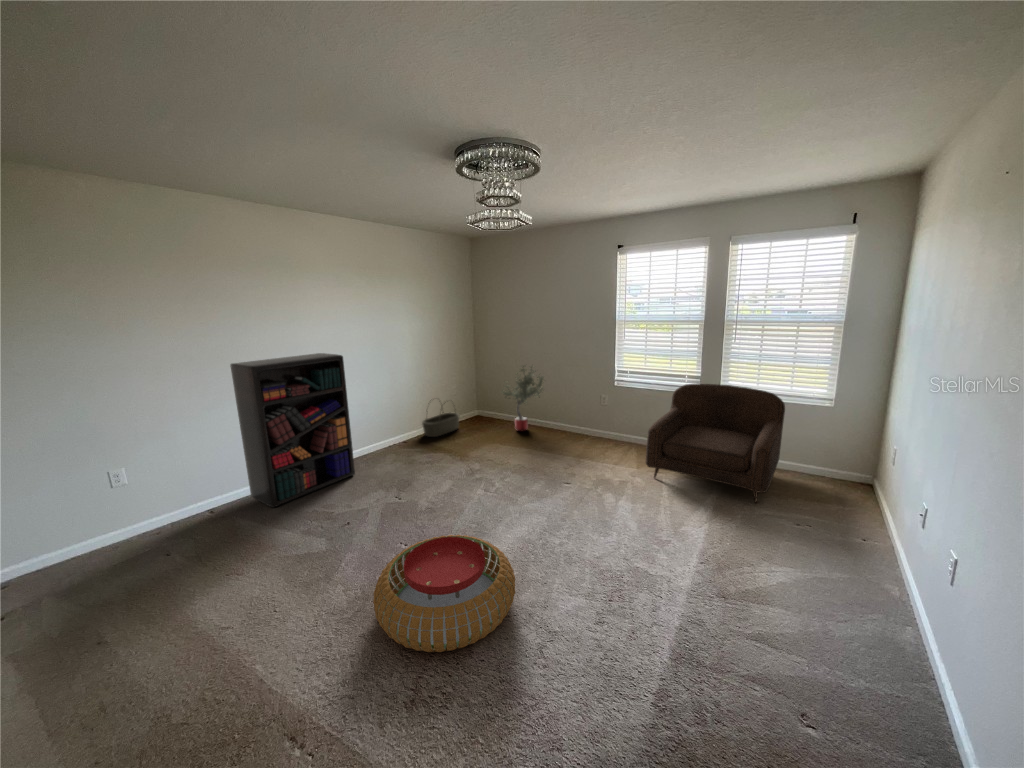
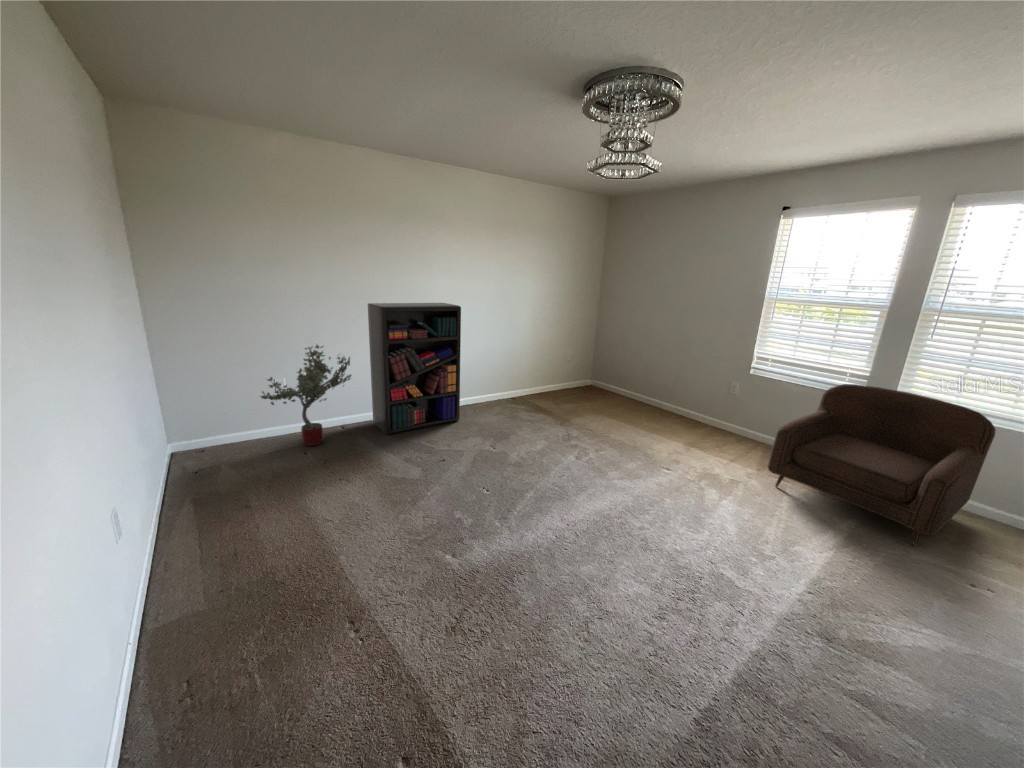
potted tree: present [502,366,544,431] -> present [261,345,351,446]
basket: present [422,399,459,437] -> none [530,361,569,399]
pouf: present [373,535,515,652] -> none [441,489,578,597]

